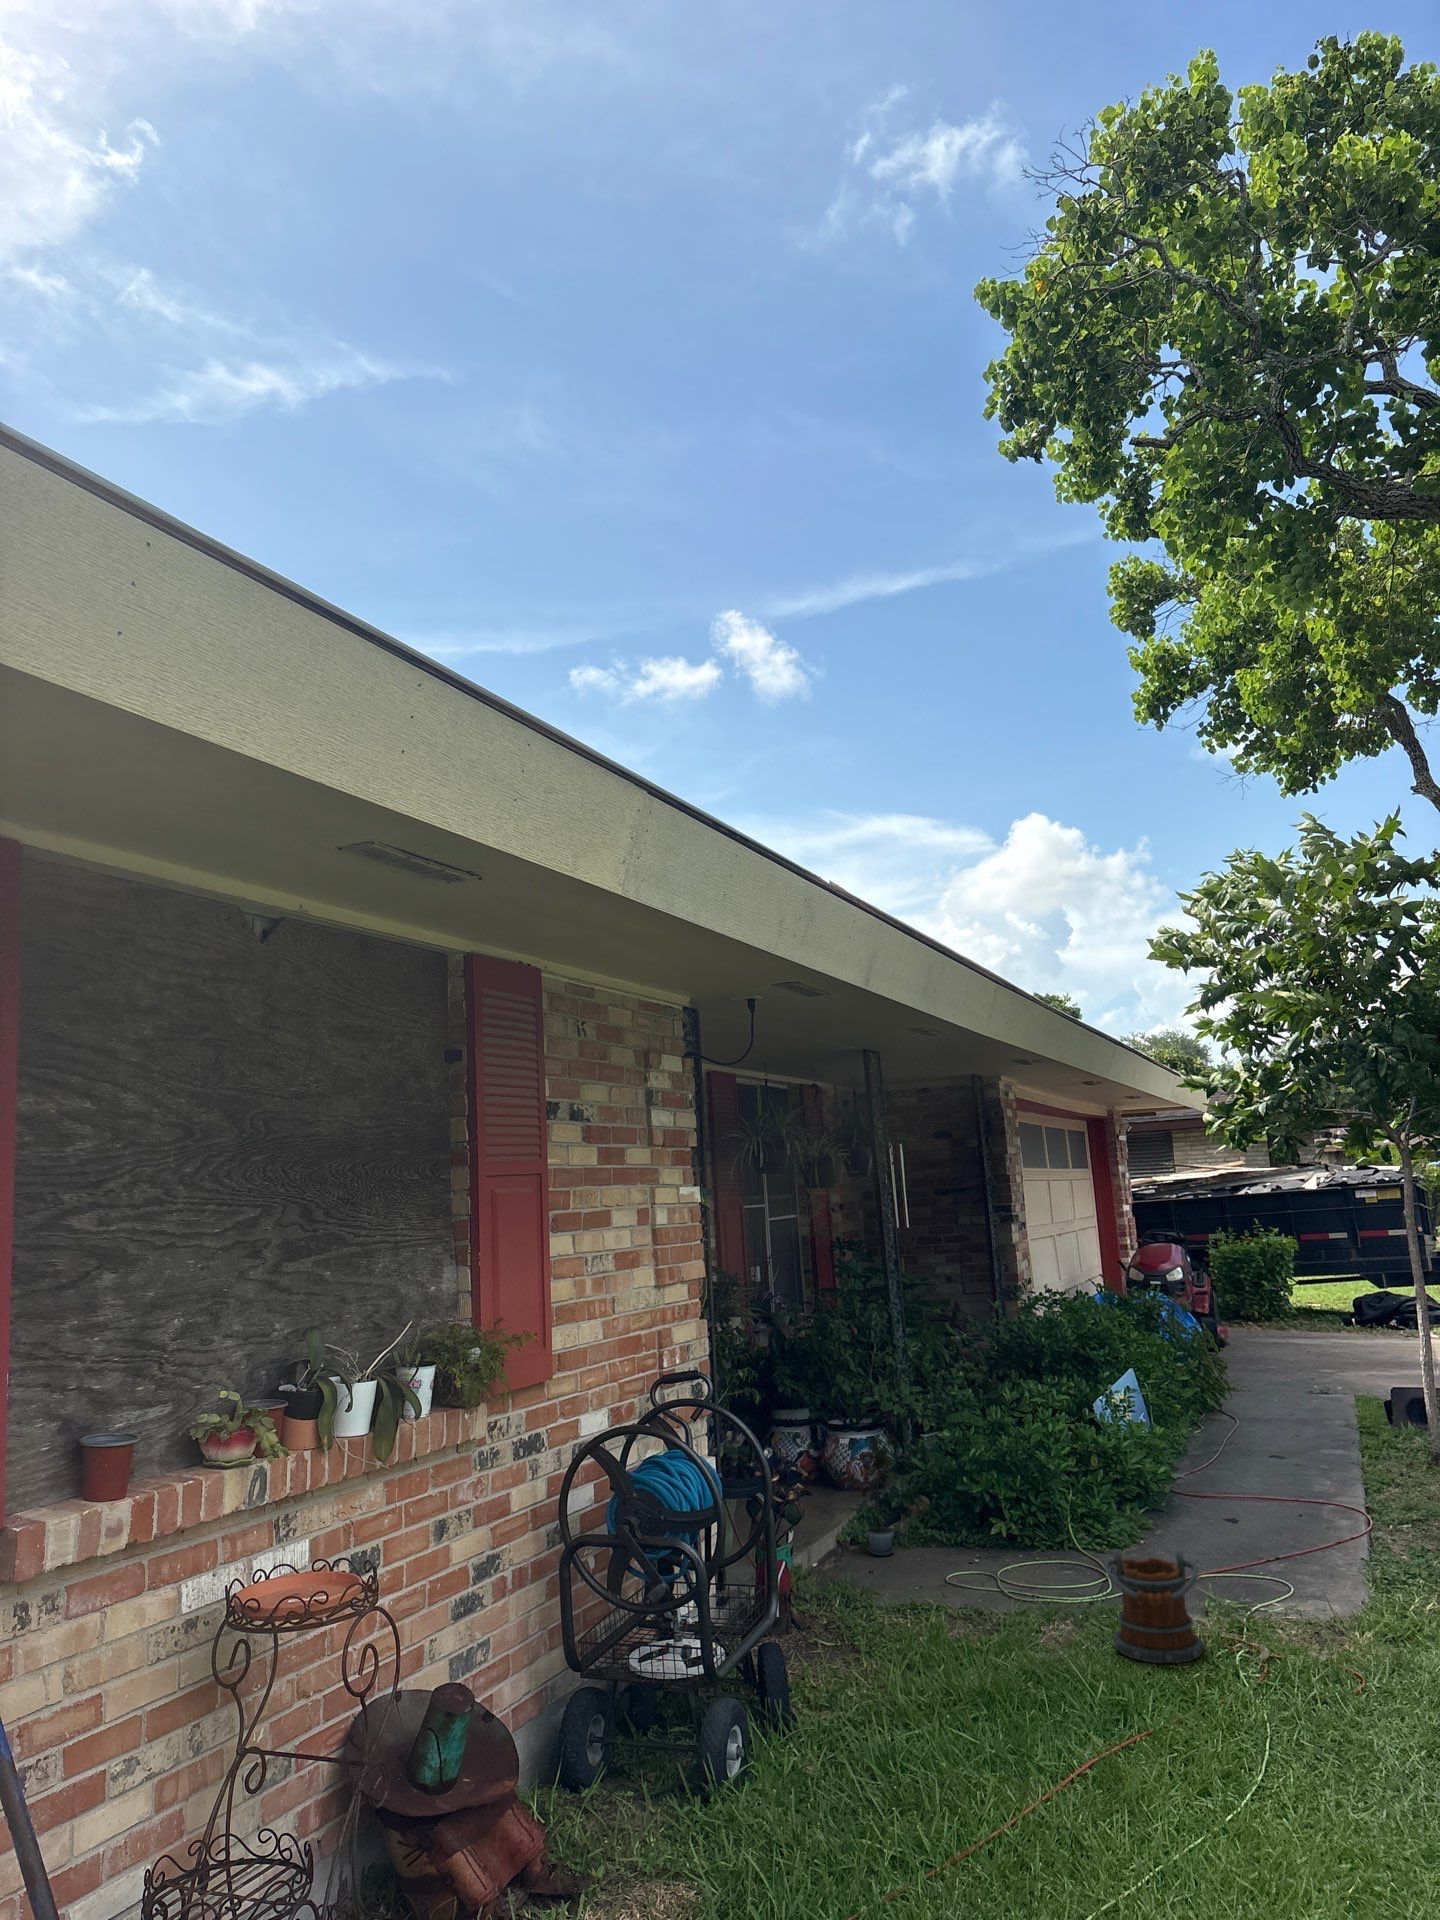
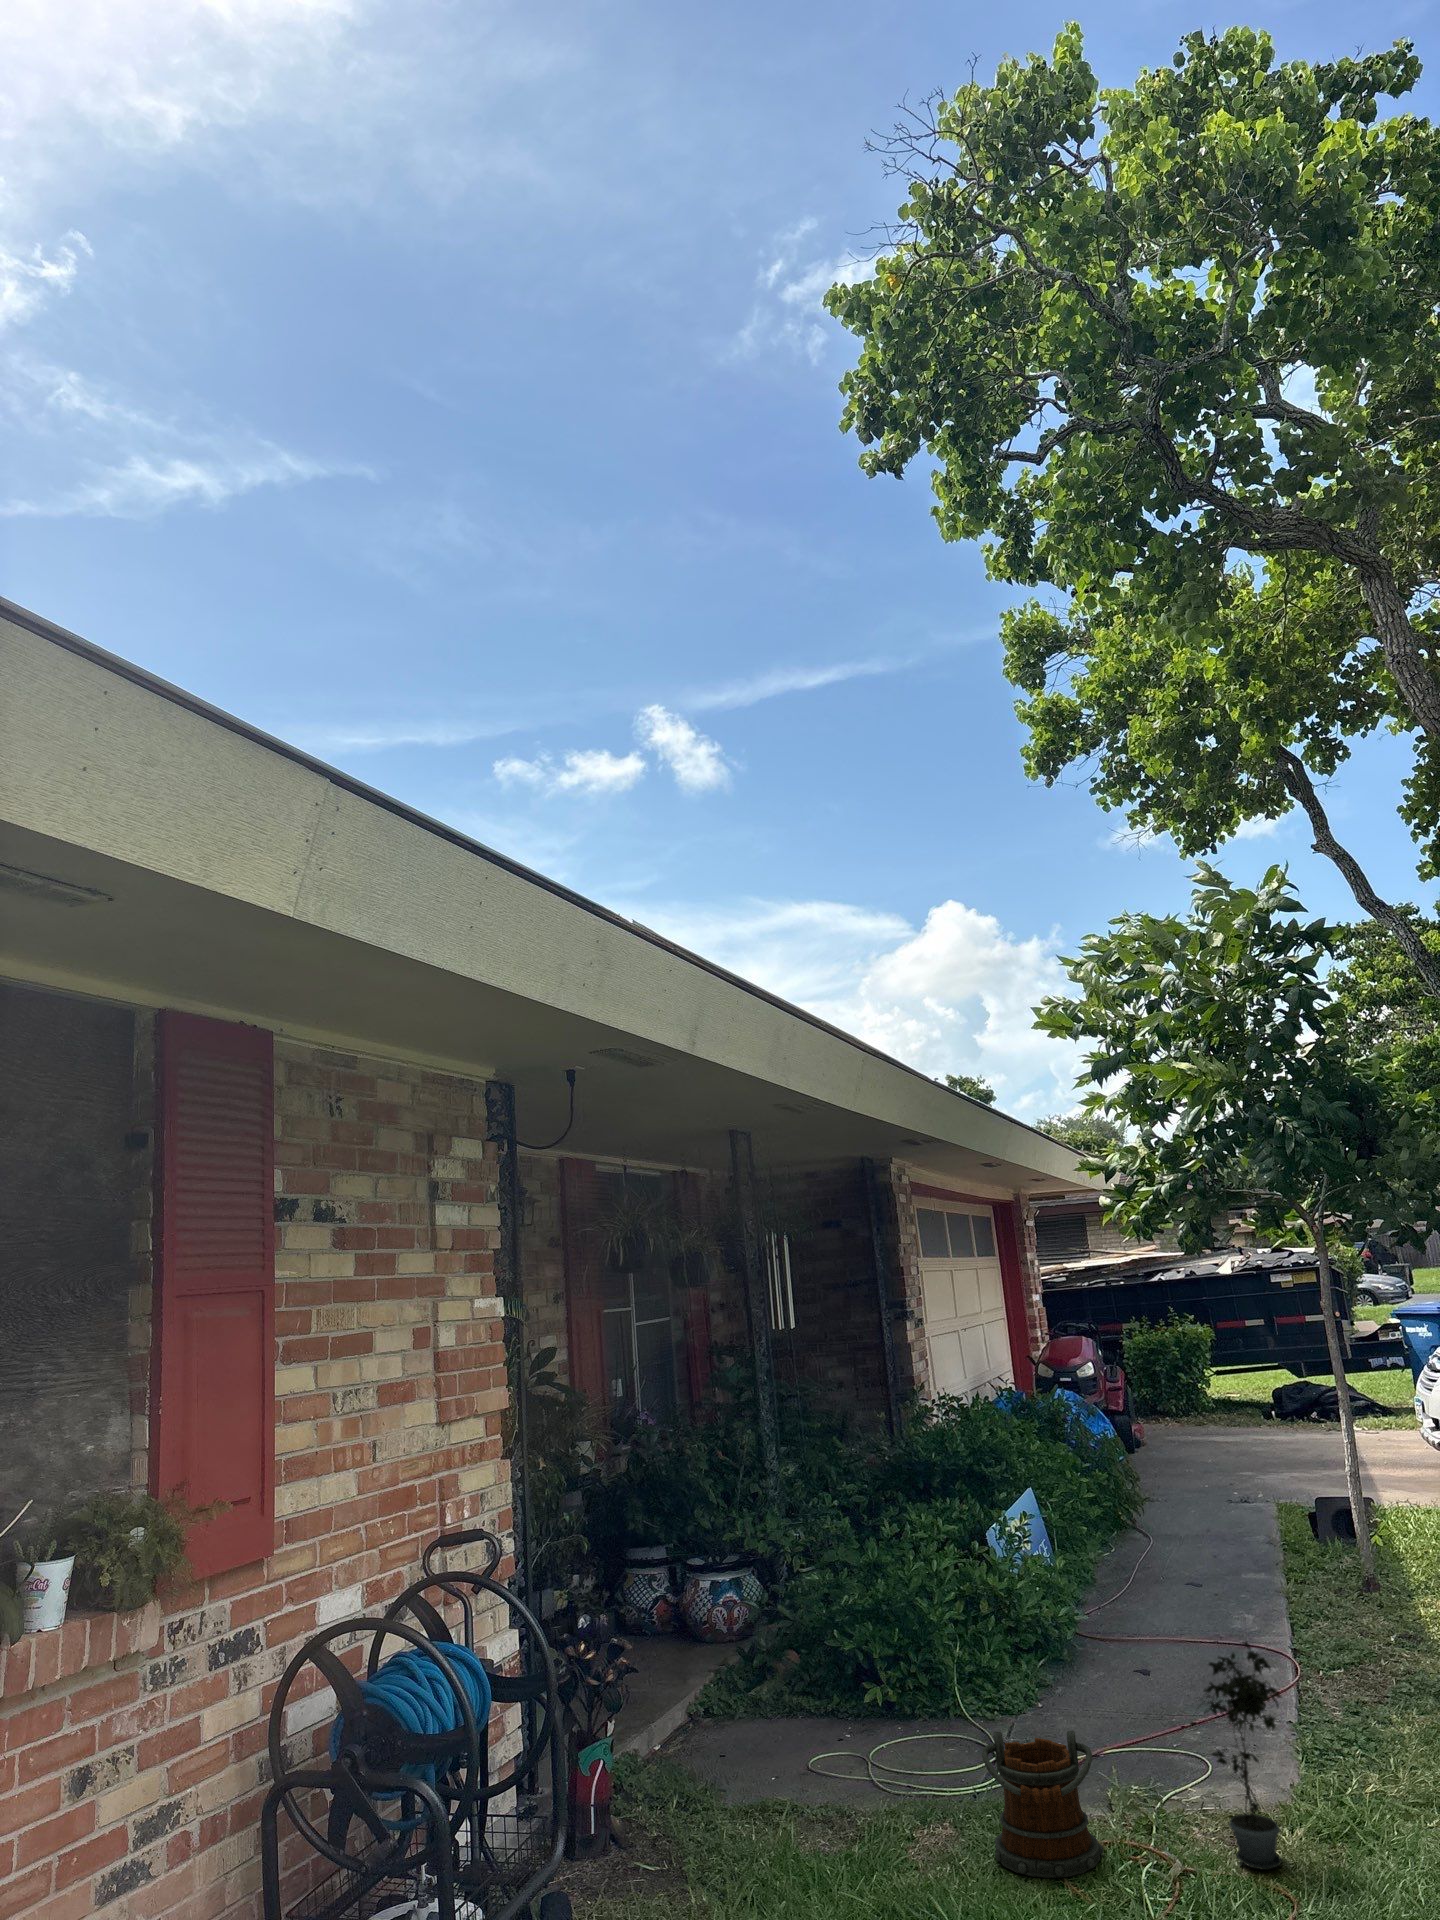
potted plant: present [858,1429,899,1556] -> present [1202,1642,1282,1870]

